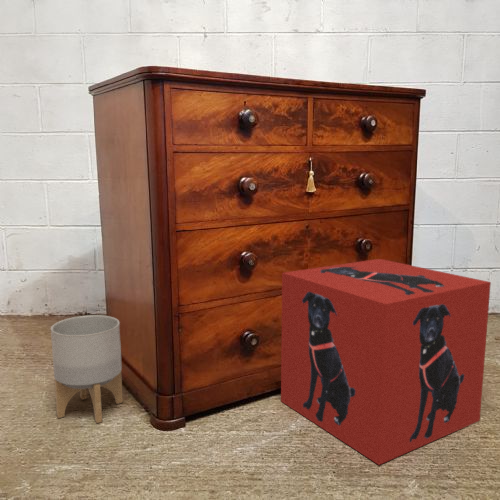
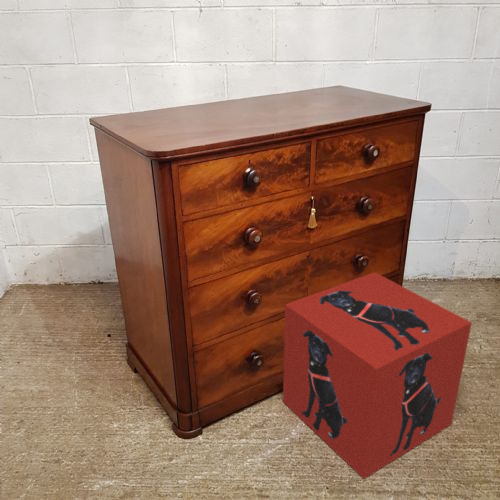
planter: present [51,315,123,423] -> none [81,335,146,432]

